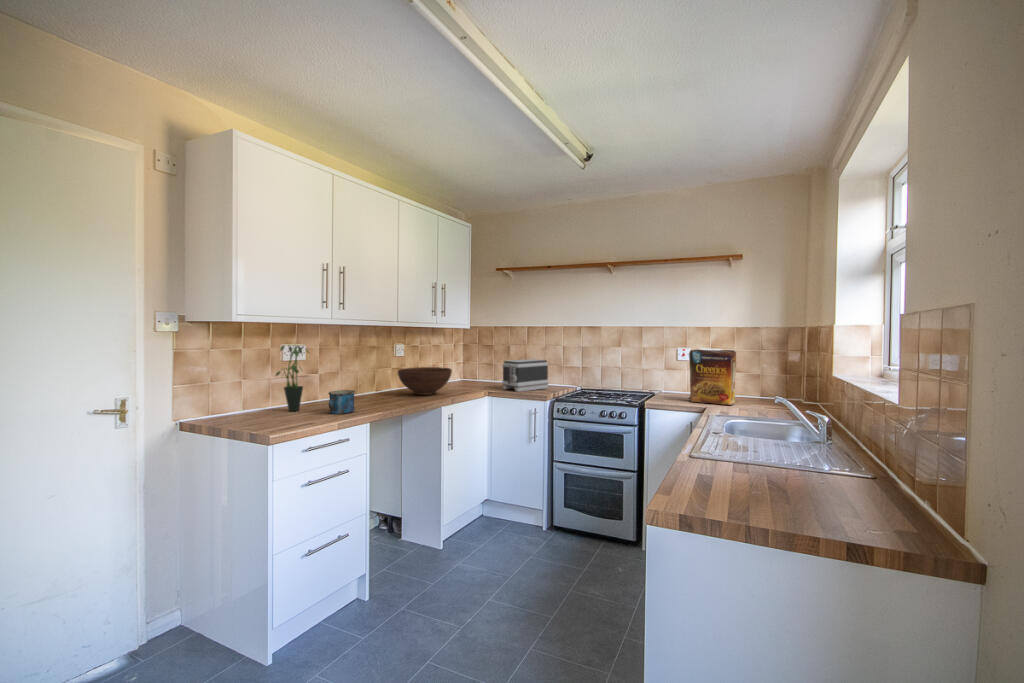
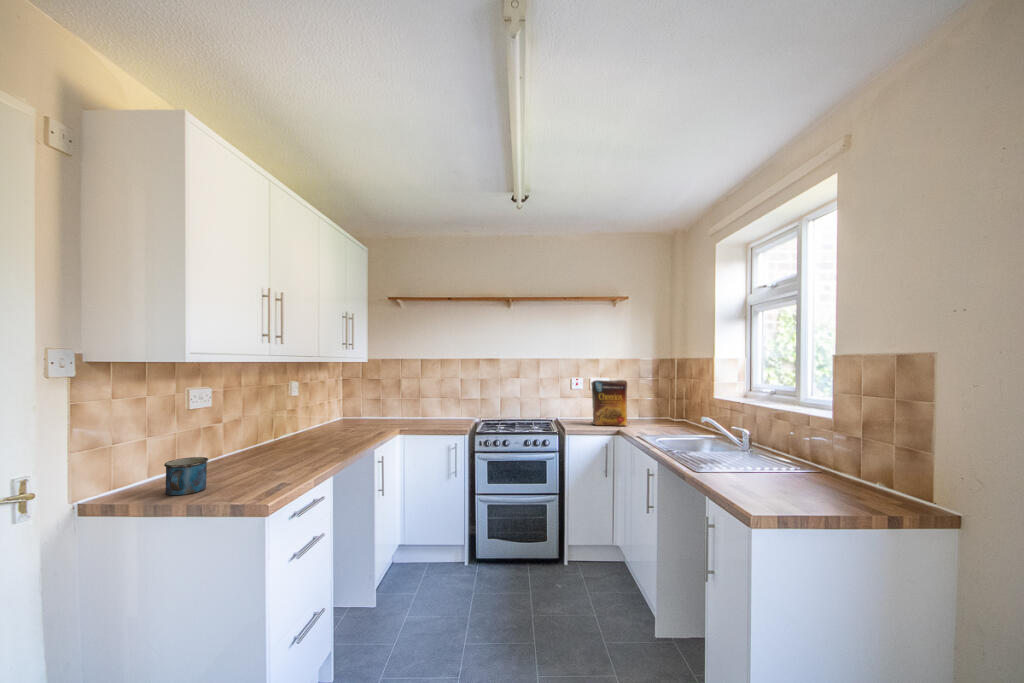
potted plant: present [276,345,308,411] -> none [198,385,243,473]
toaster: present [502,359,549,392] -> none [413,393,458,428]
fruit bowl: present [398,367,452,395] -> none [308,407,372,439]
mug: present [329,390,355,414] -> present [164,457,208,495]

